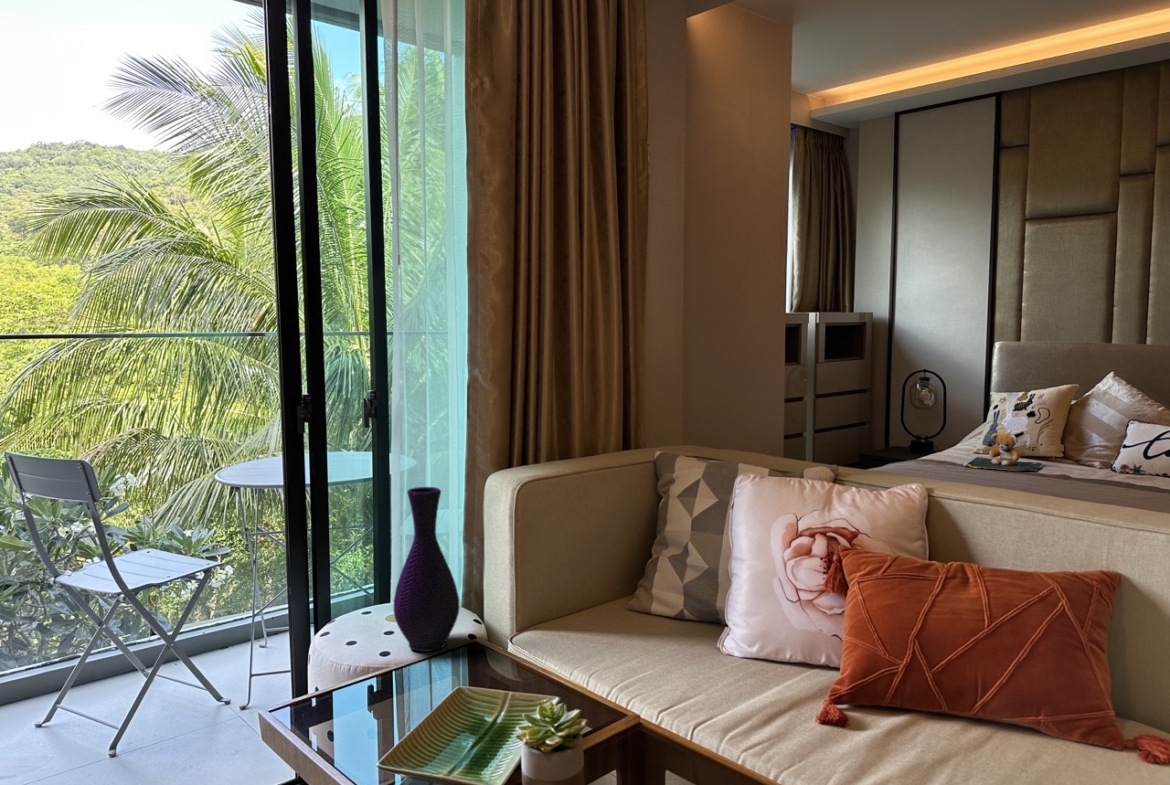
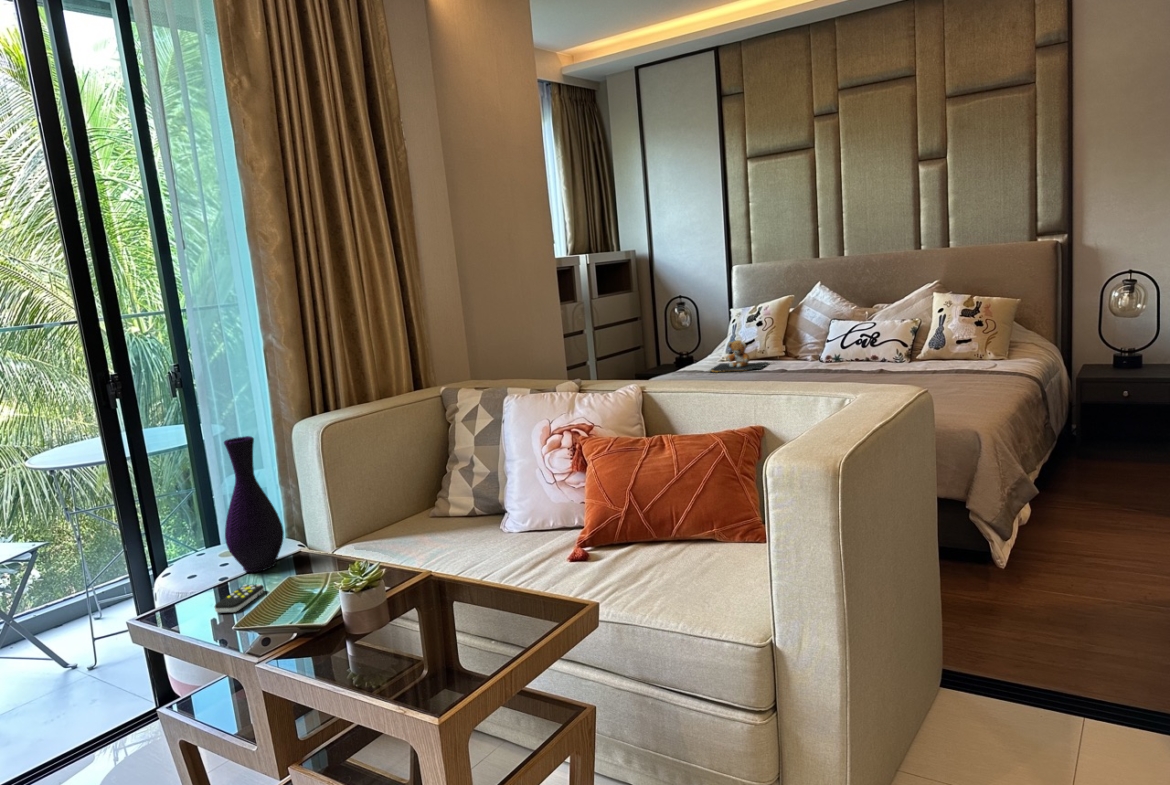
remote control: none [368,671,429,709] -> present [215,584,264,613]

